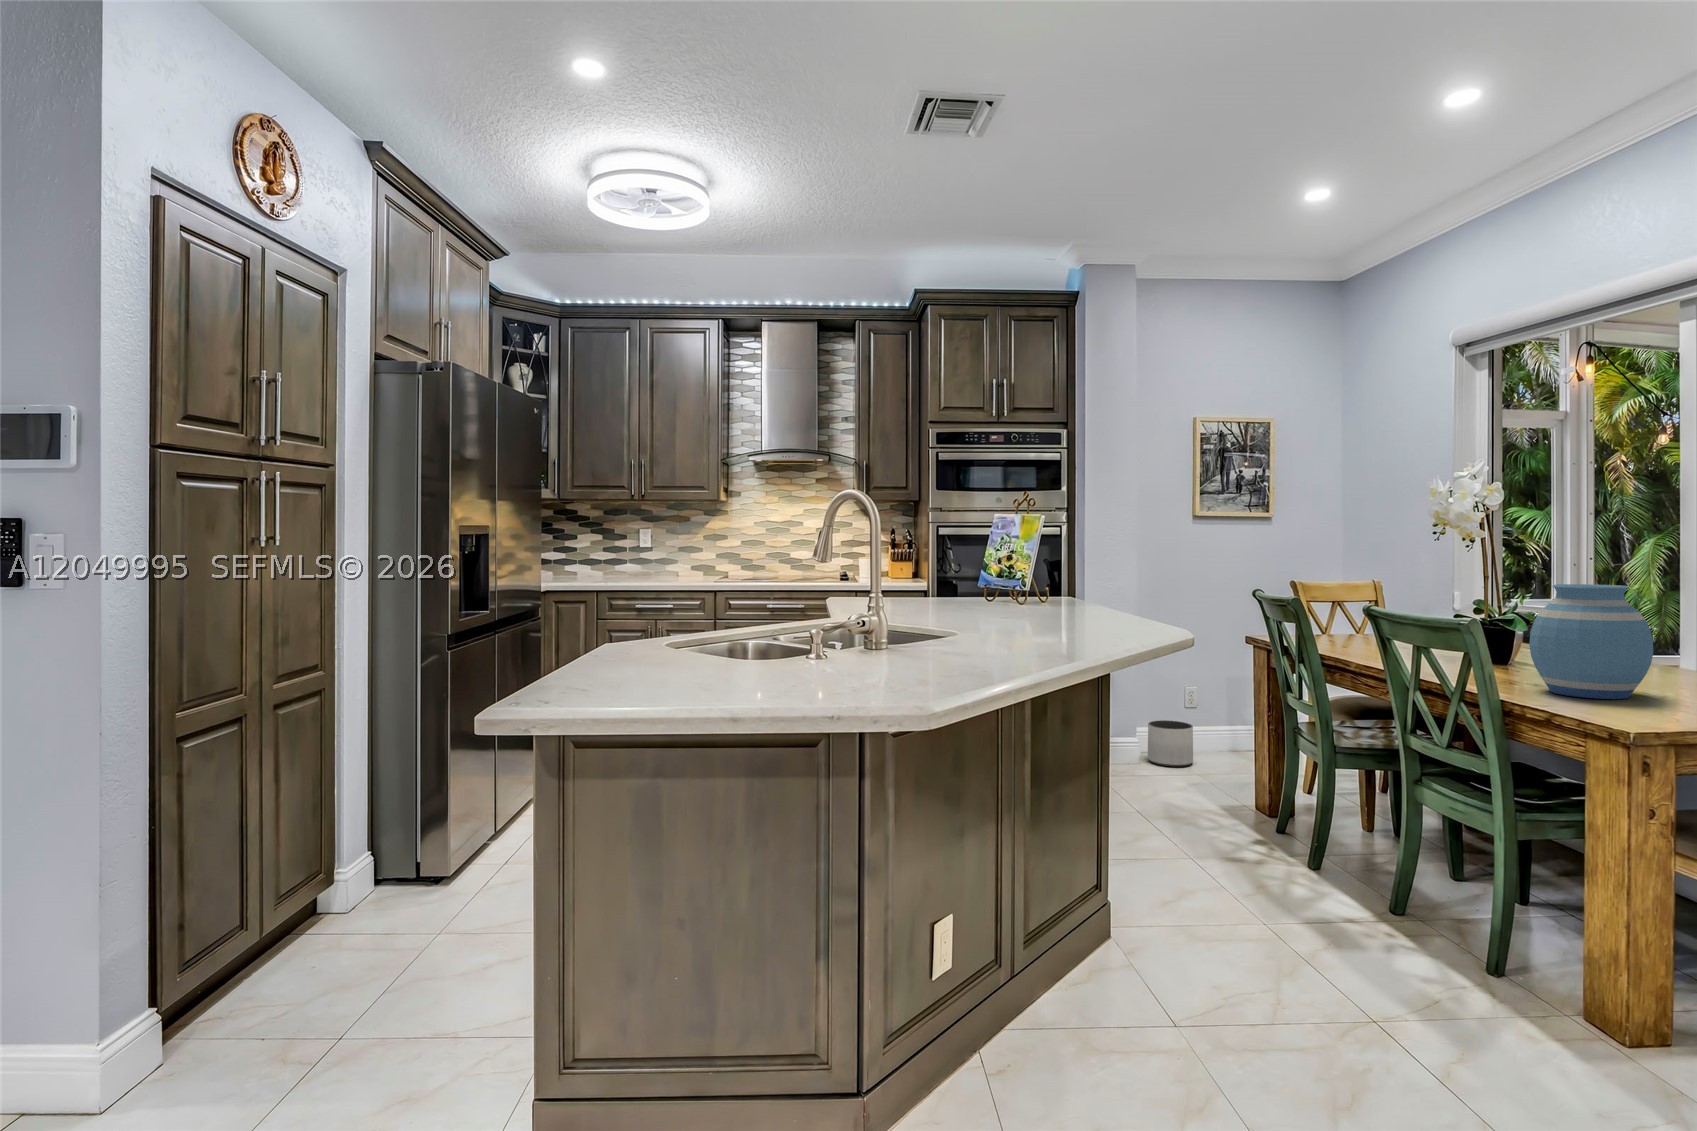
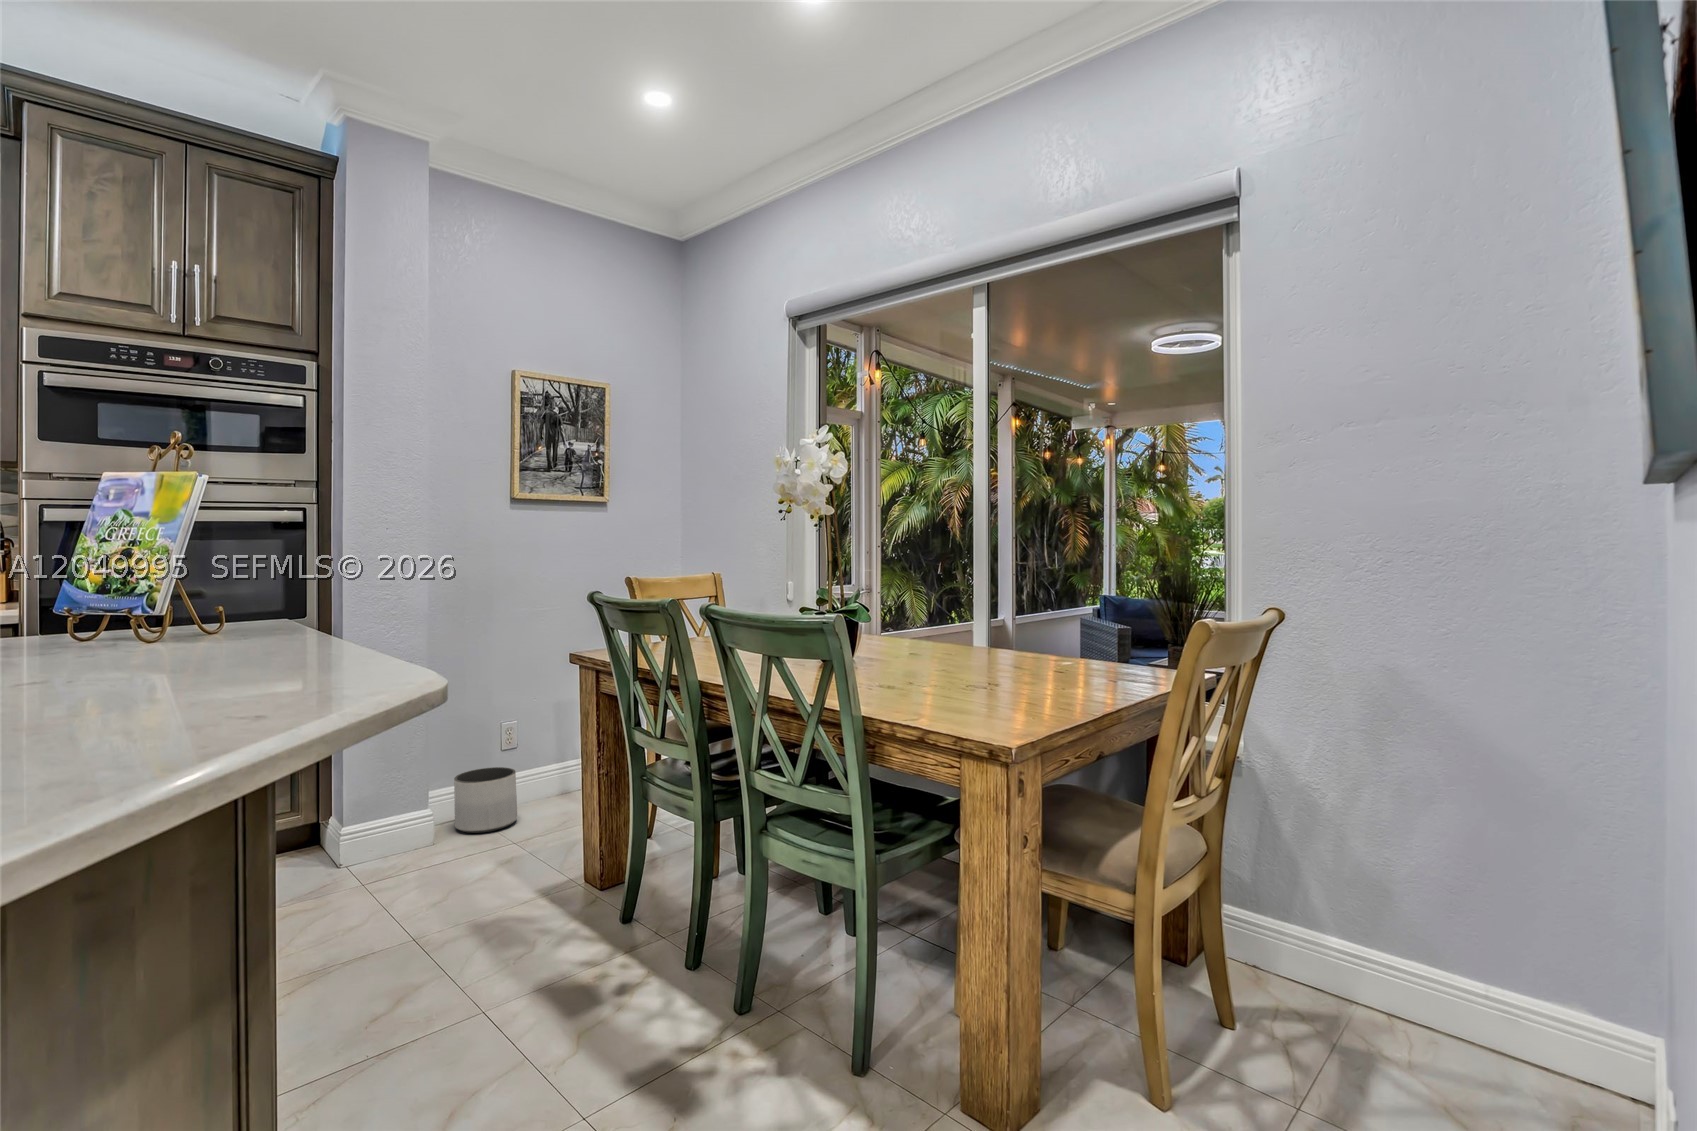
vase: present [1529,584,1653,699] -> none [885,554,1005,698]

